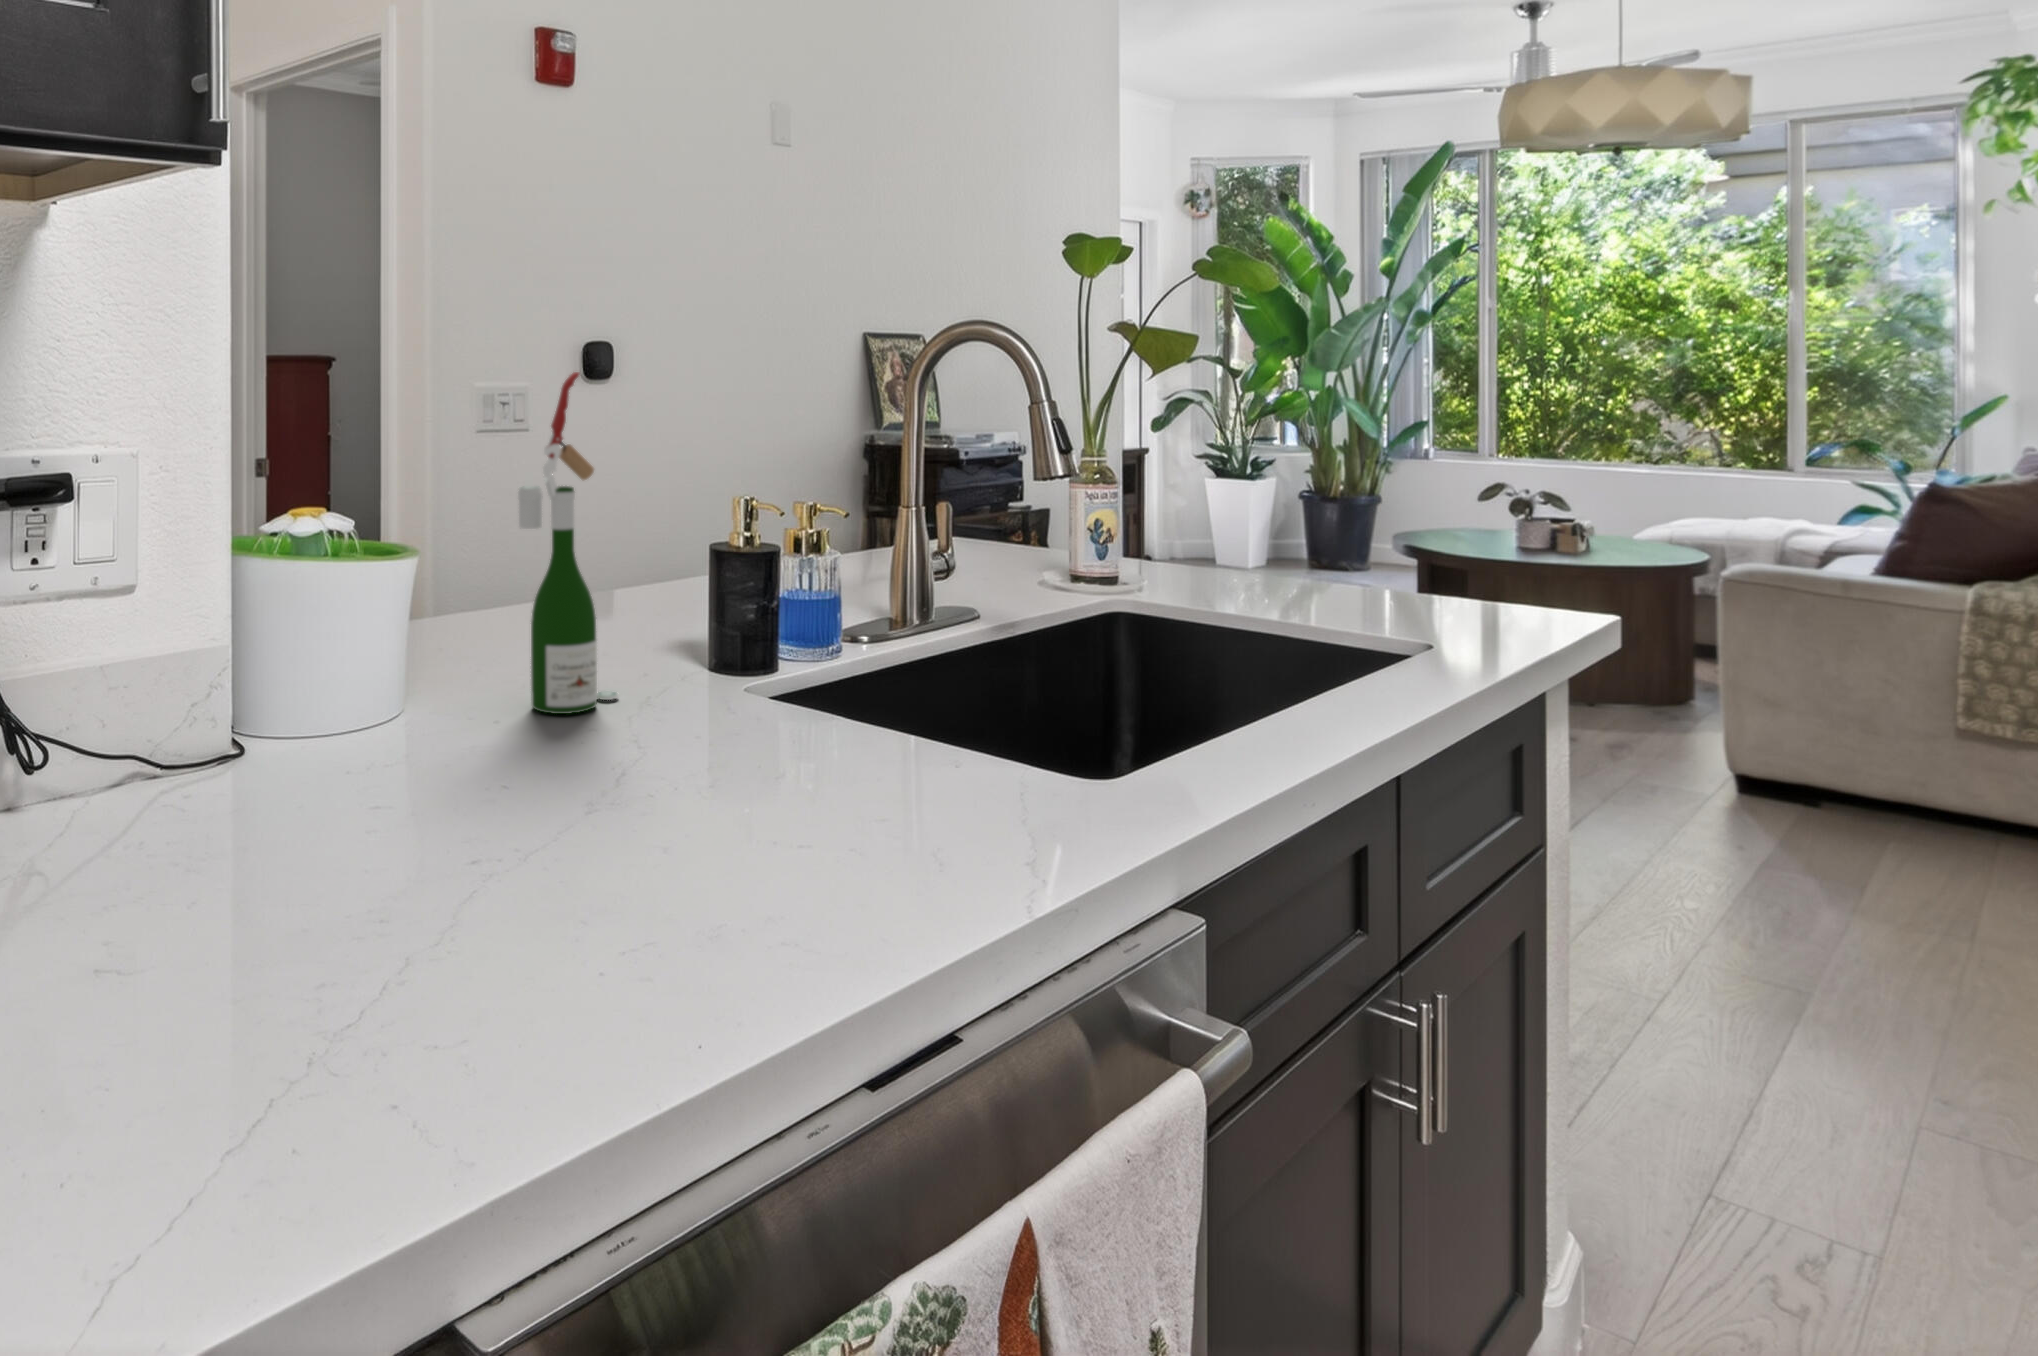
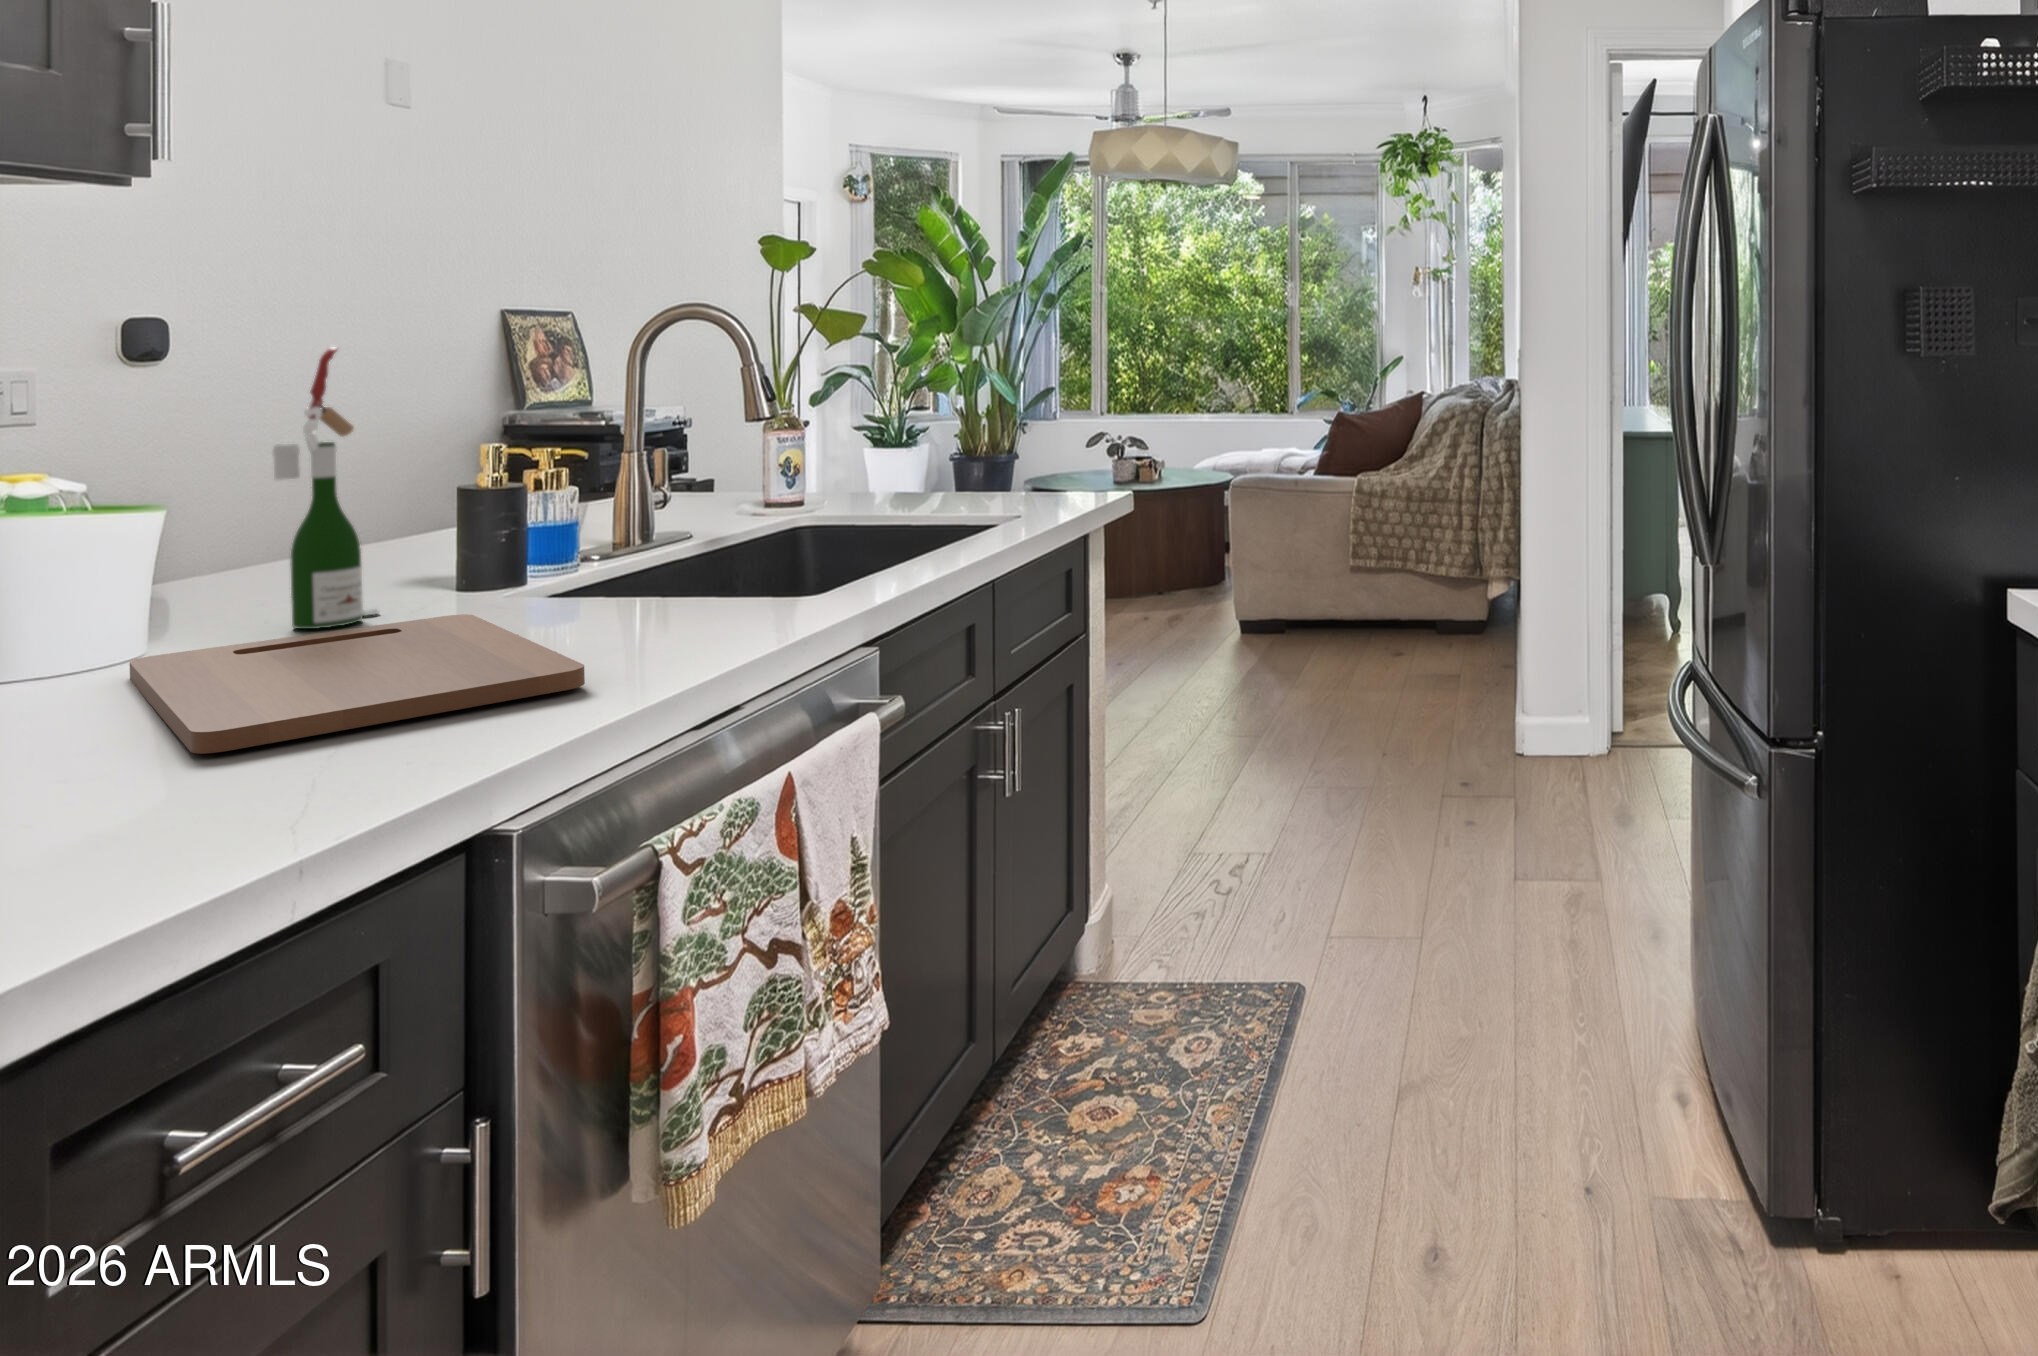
cutting board: none [268,726,745,955] -> present [130,614,585,754]

